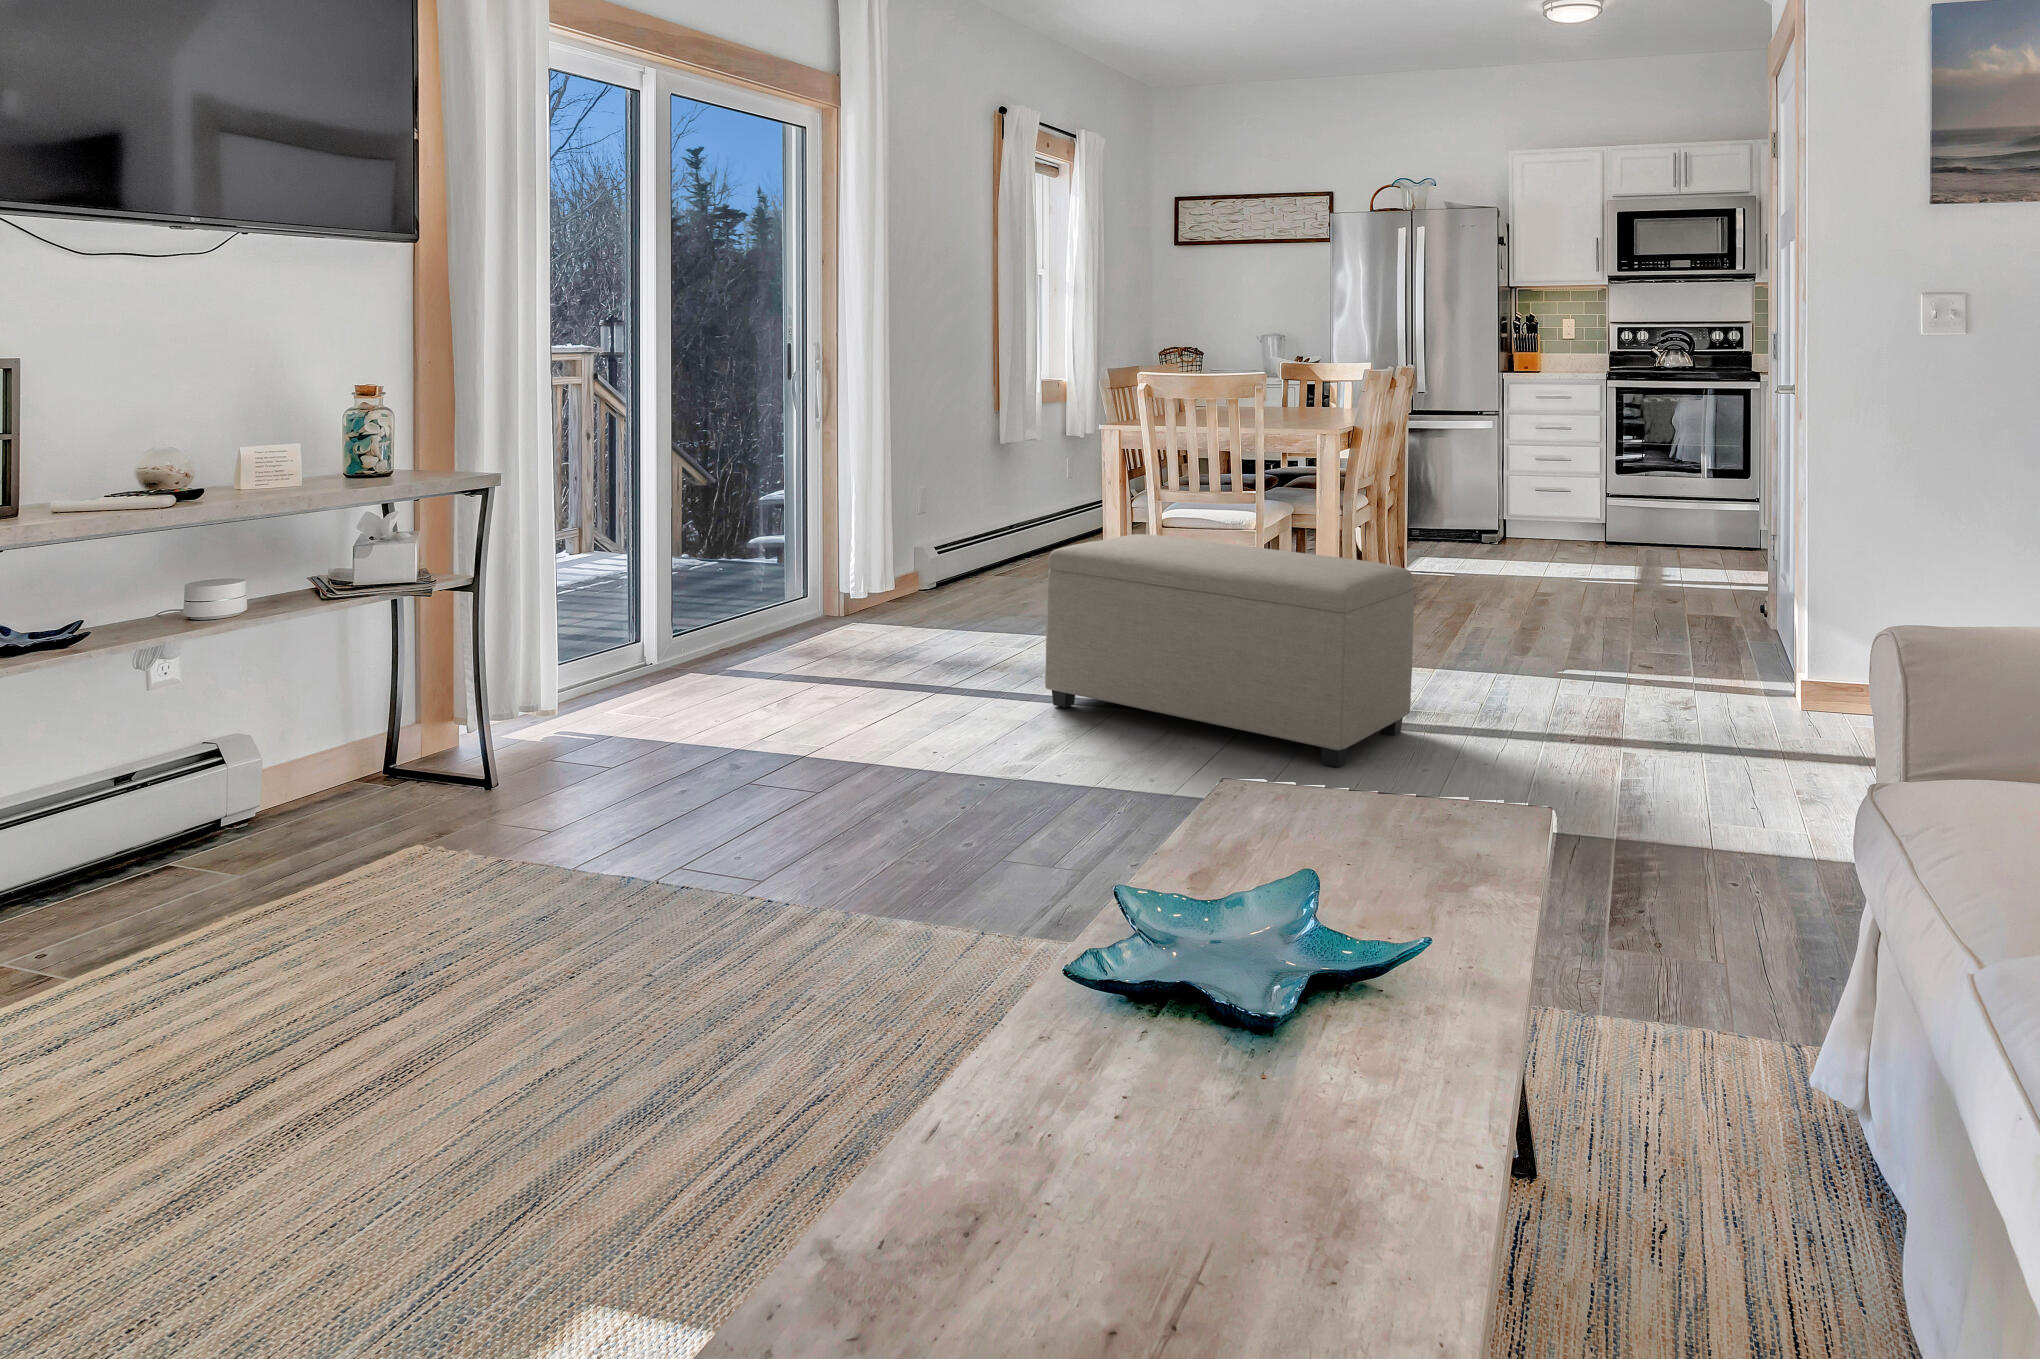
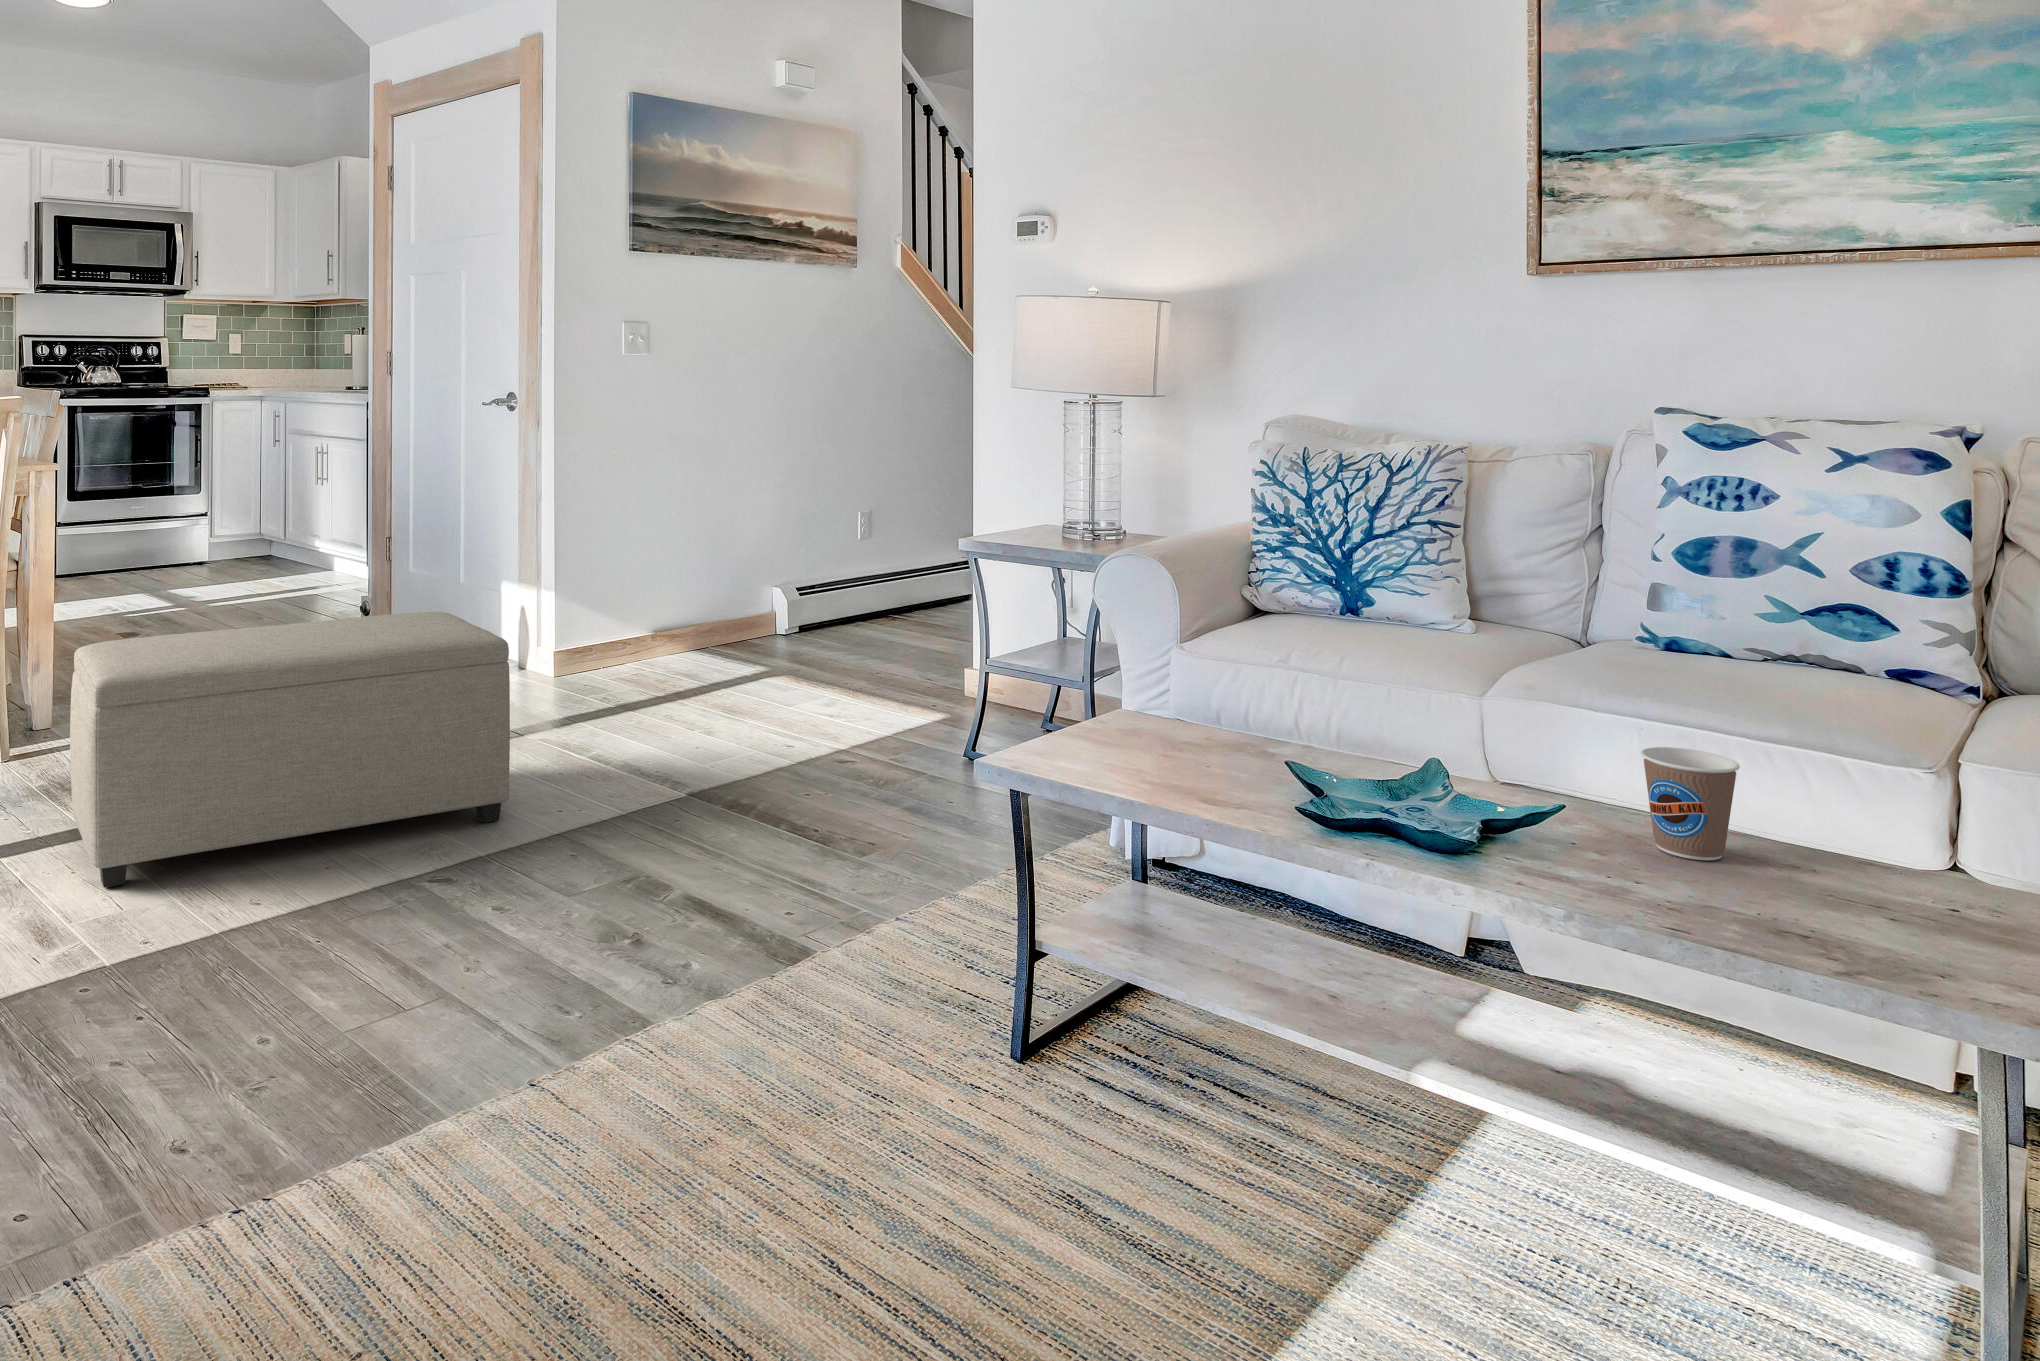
coffee cup: none [1038,931,1187,1165] -> present [1641,747,1740,860]

